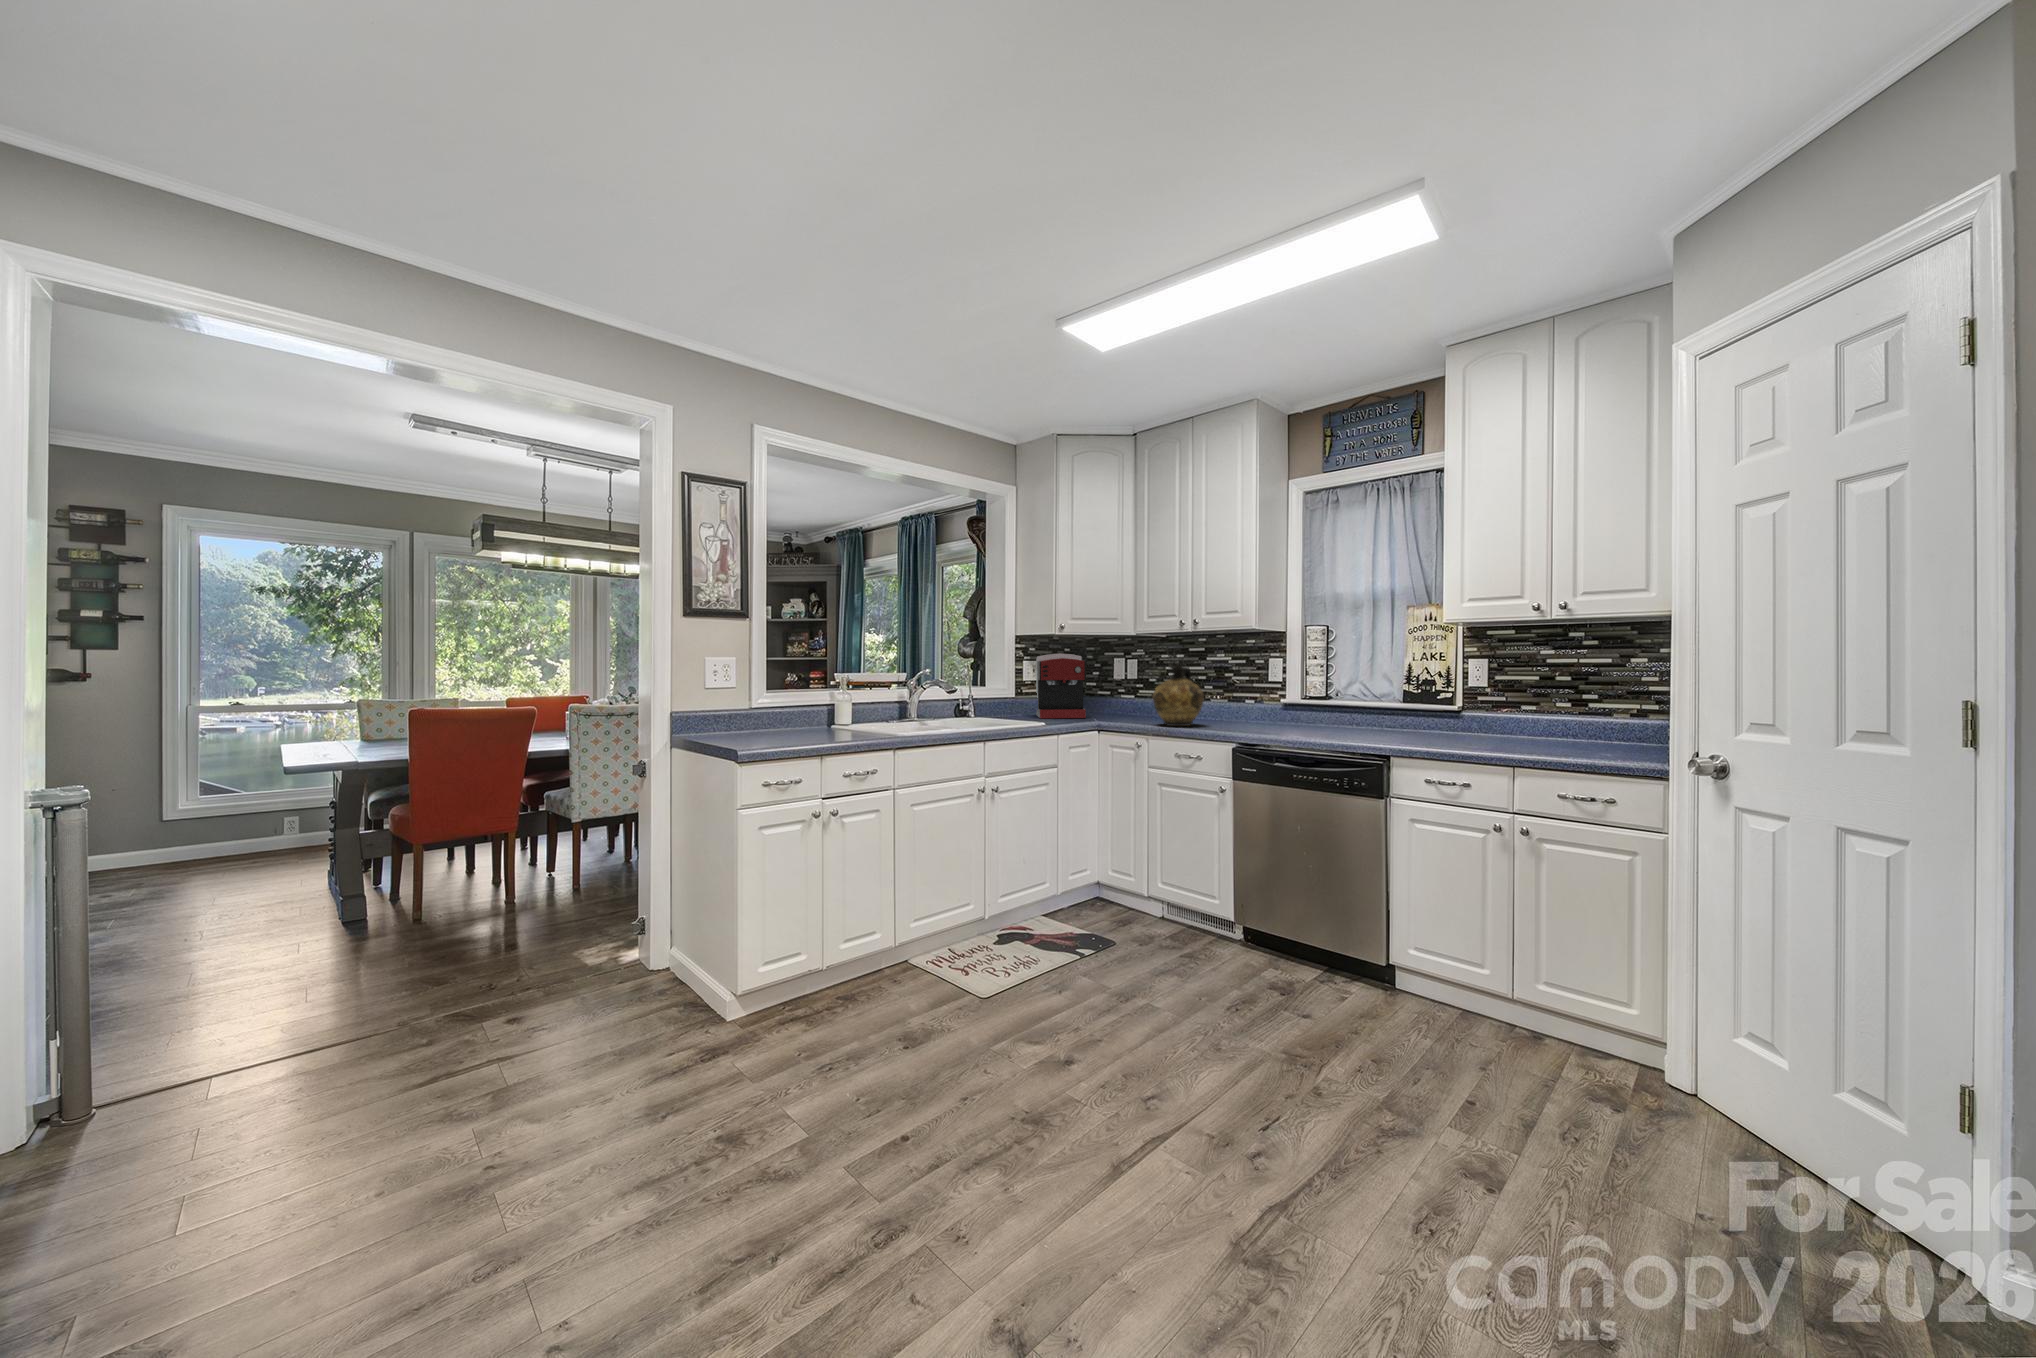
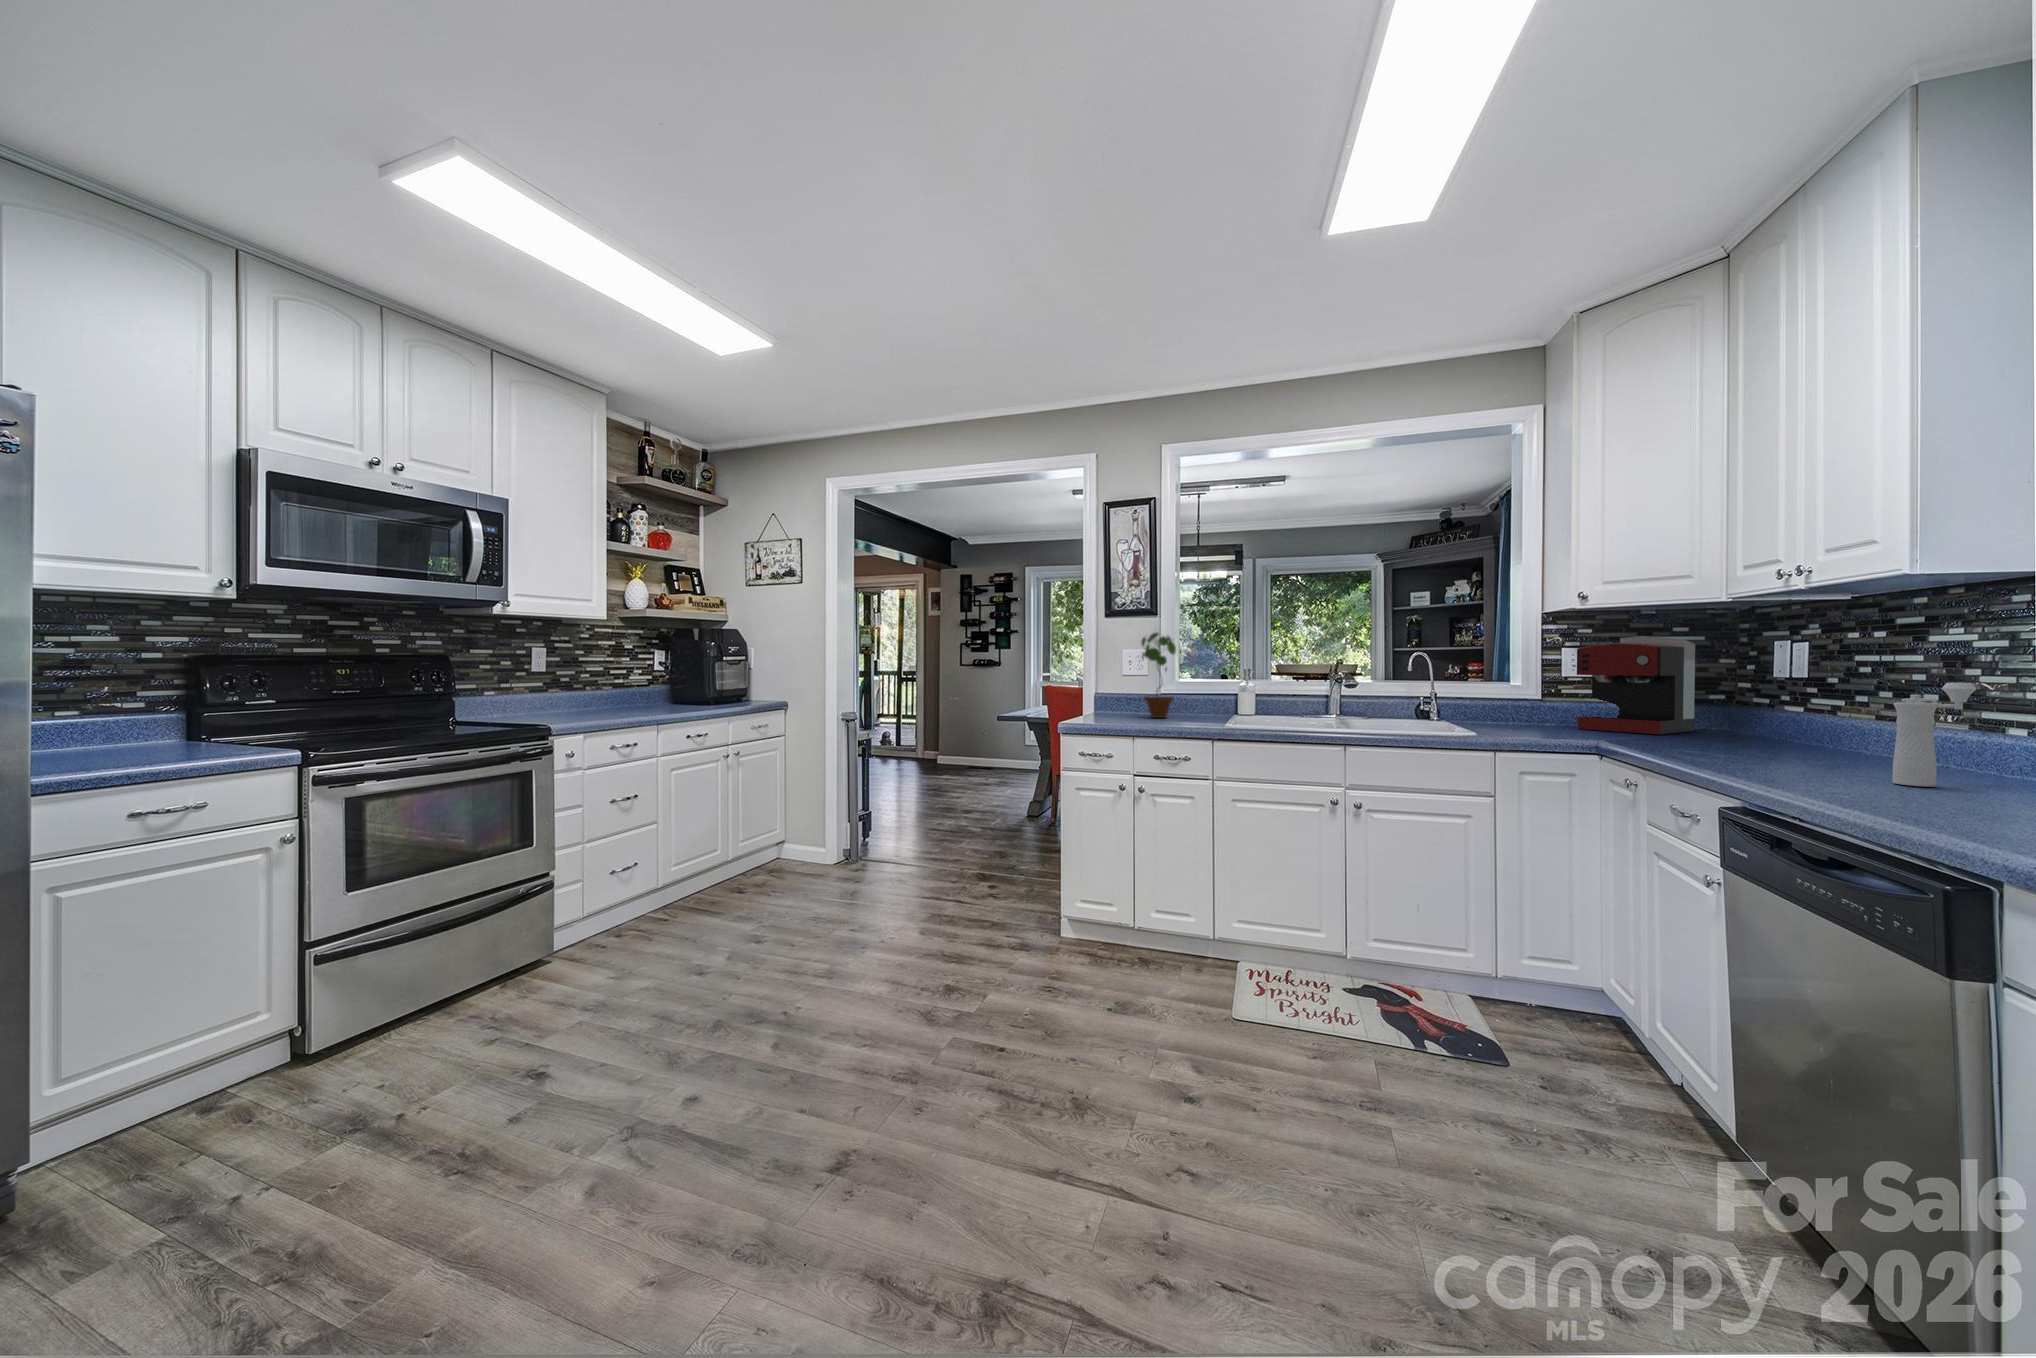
potted plant: none [730,638,775,739] -> present [1141,632,1176,718]
ceramic jug: present [1153,664,1204,726] -> none [1703,648,1834,761]
pepper mill: none [1250,680,1264,730] -> present [1892,683,1976,787]

